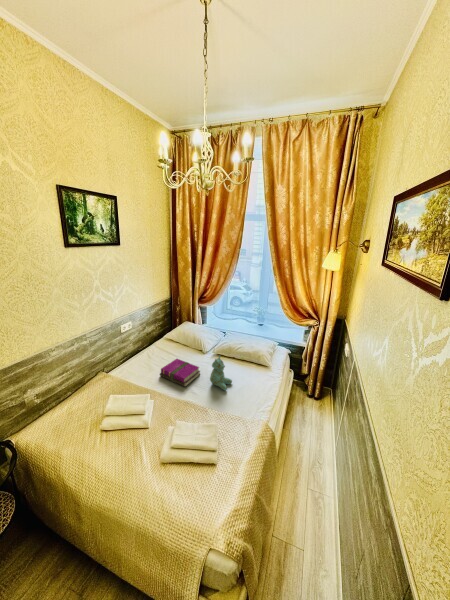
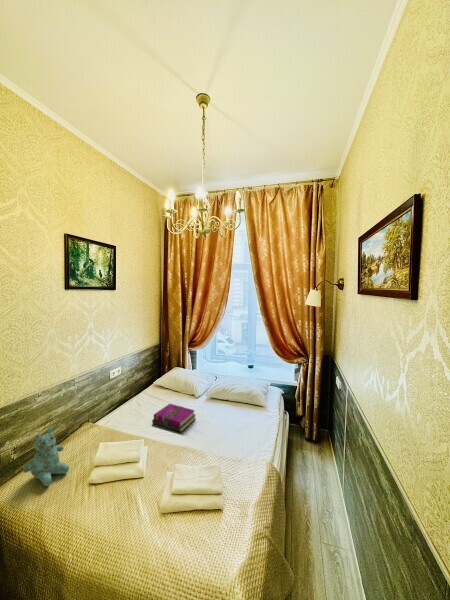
stuffed bear: present [210,356,232,390] -> present [23,428,69,486]

